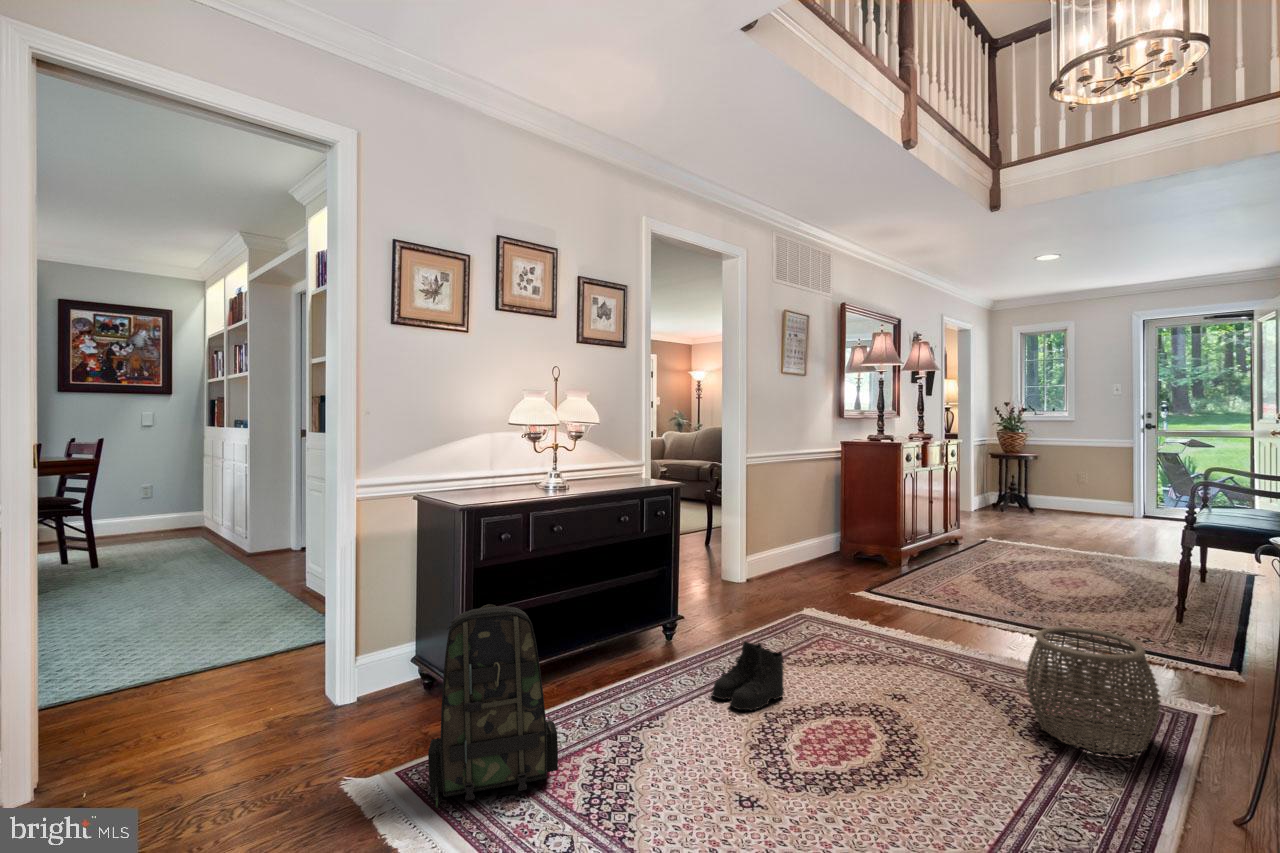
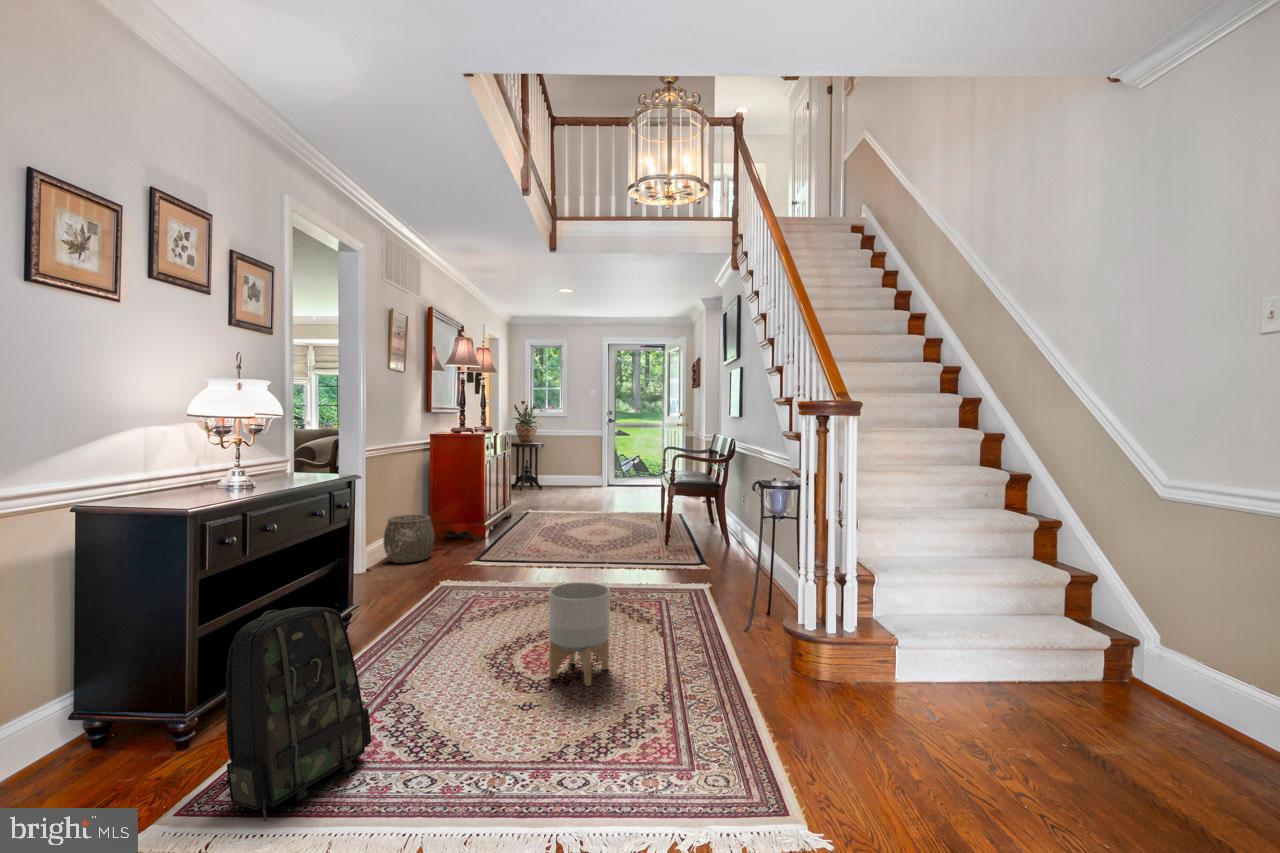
woven basket: present [1025,627,1161,755] -> present [383,514,434,563]
boots: present [712,641,785,711] -> none [434,605,490,659]
planter: none [806,645,903,807] -> present [549,582,610,686]

